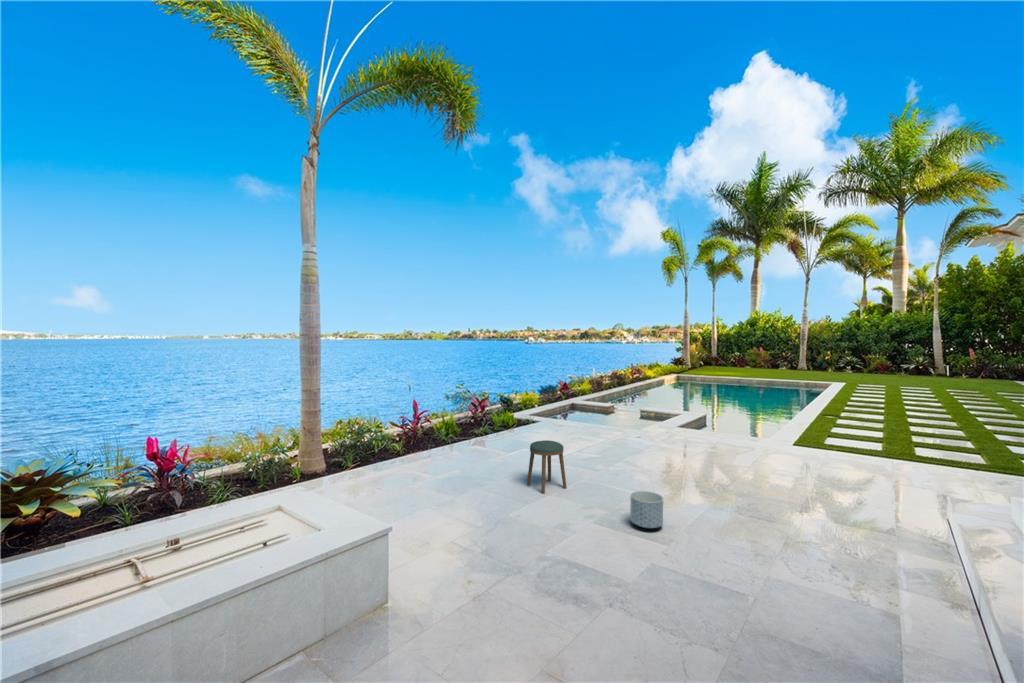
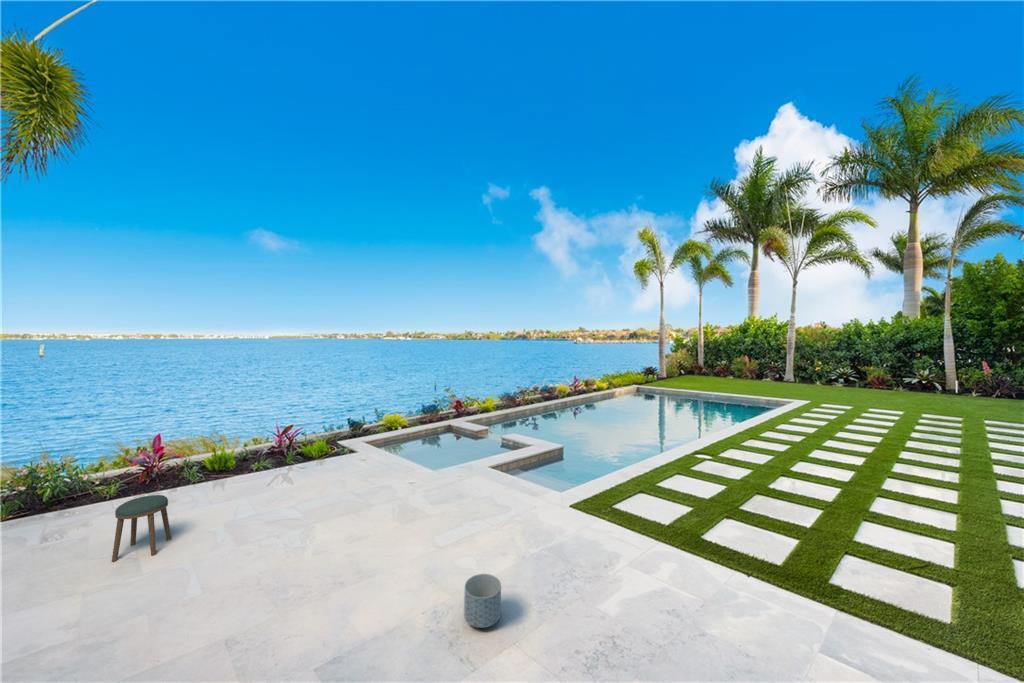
planter: present [630,491,663,529] -> present [464,574,501,628]

